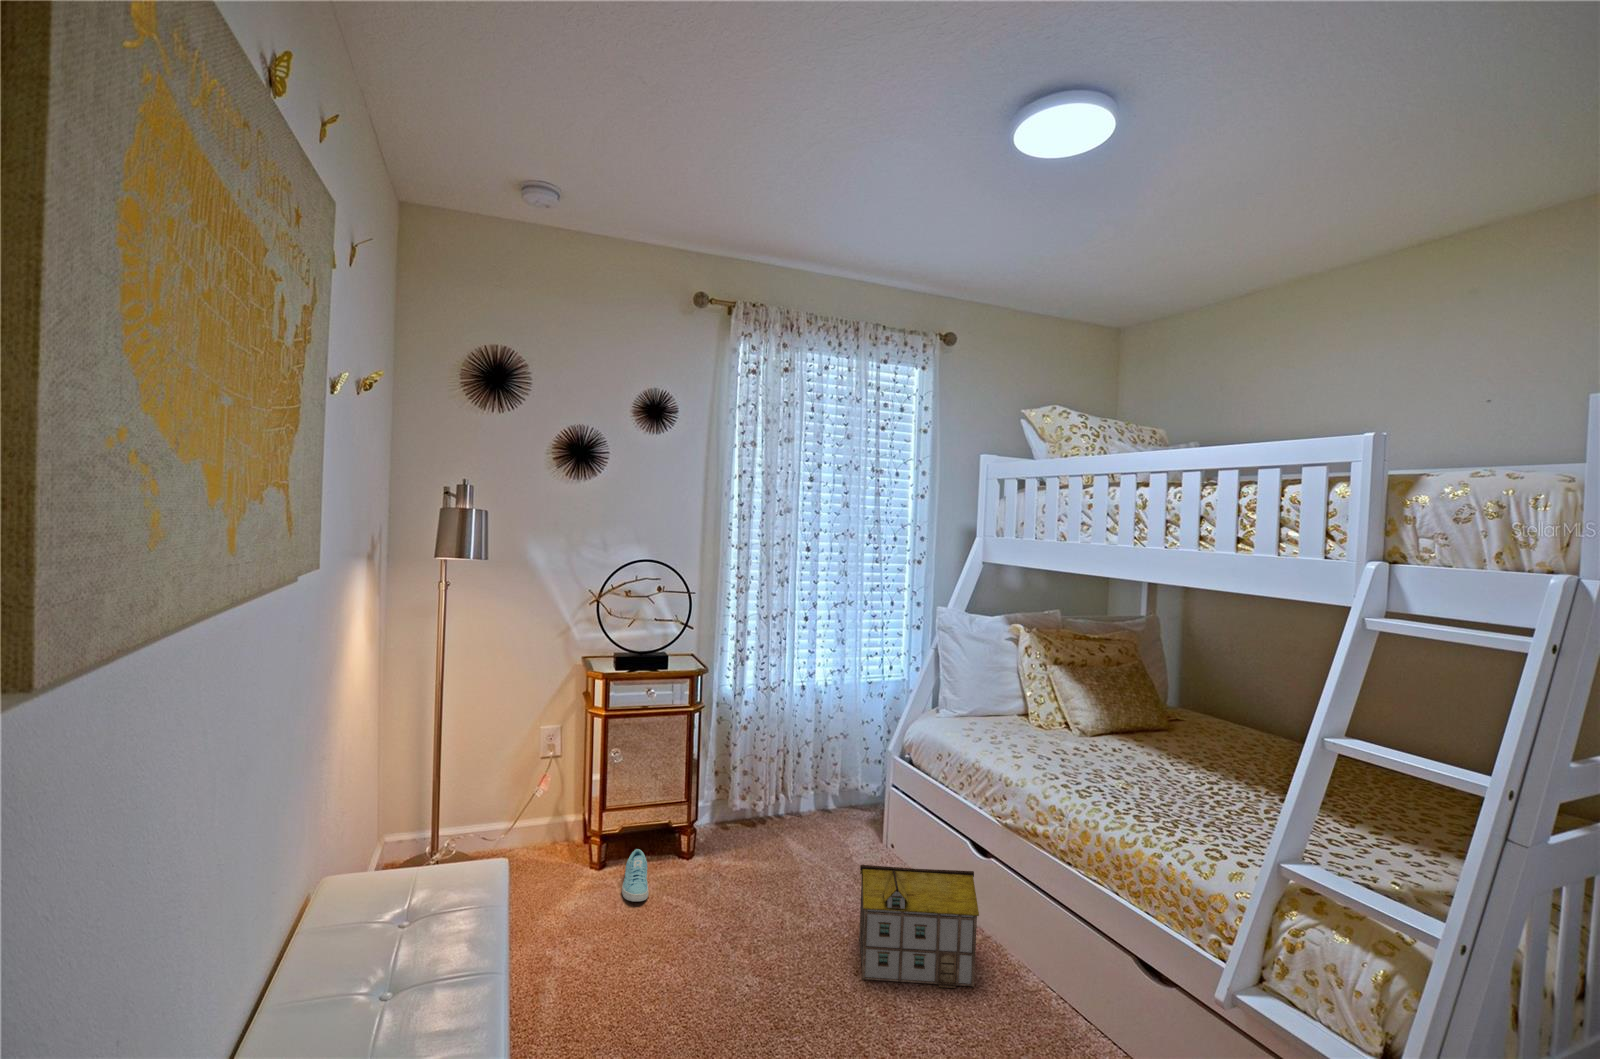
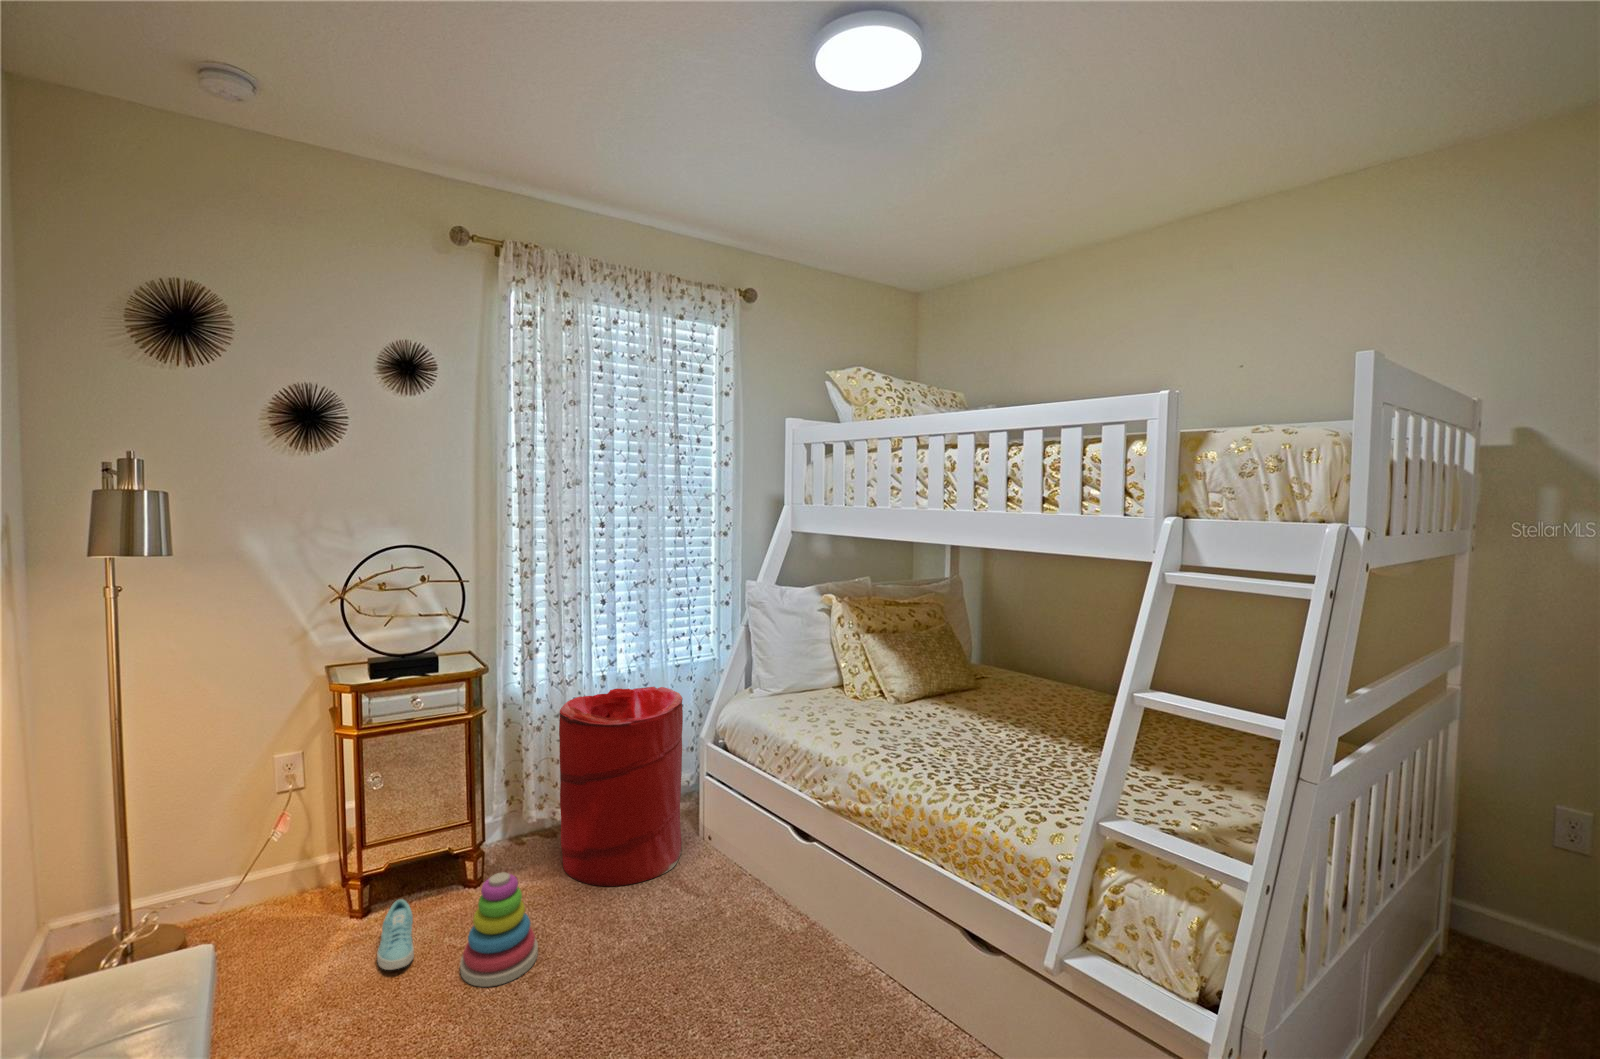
laundry hamper: none [761,697,872,872] -> present [559,687,683,886]
stacking toy: none [683,837,743,929] -> present [460,872,538,987]
toy house: present [859,865,979,988] -> none [674,865,806,1010]

